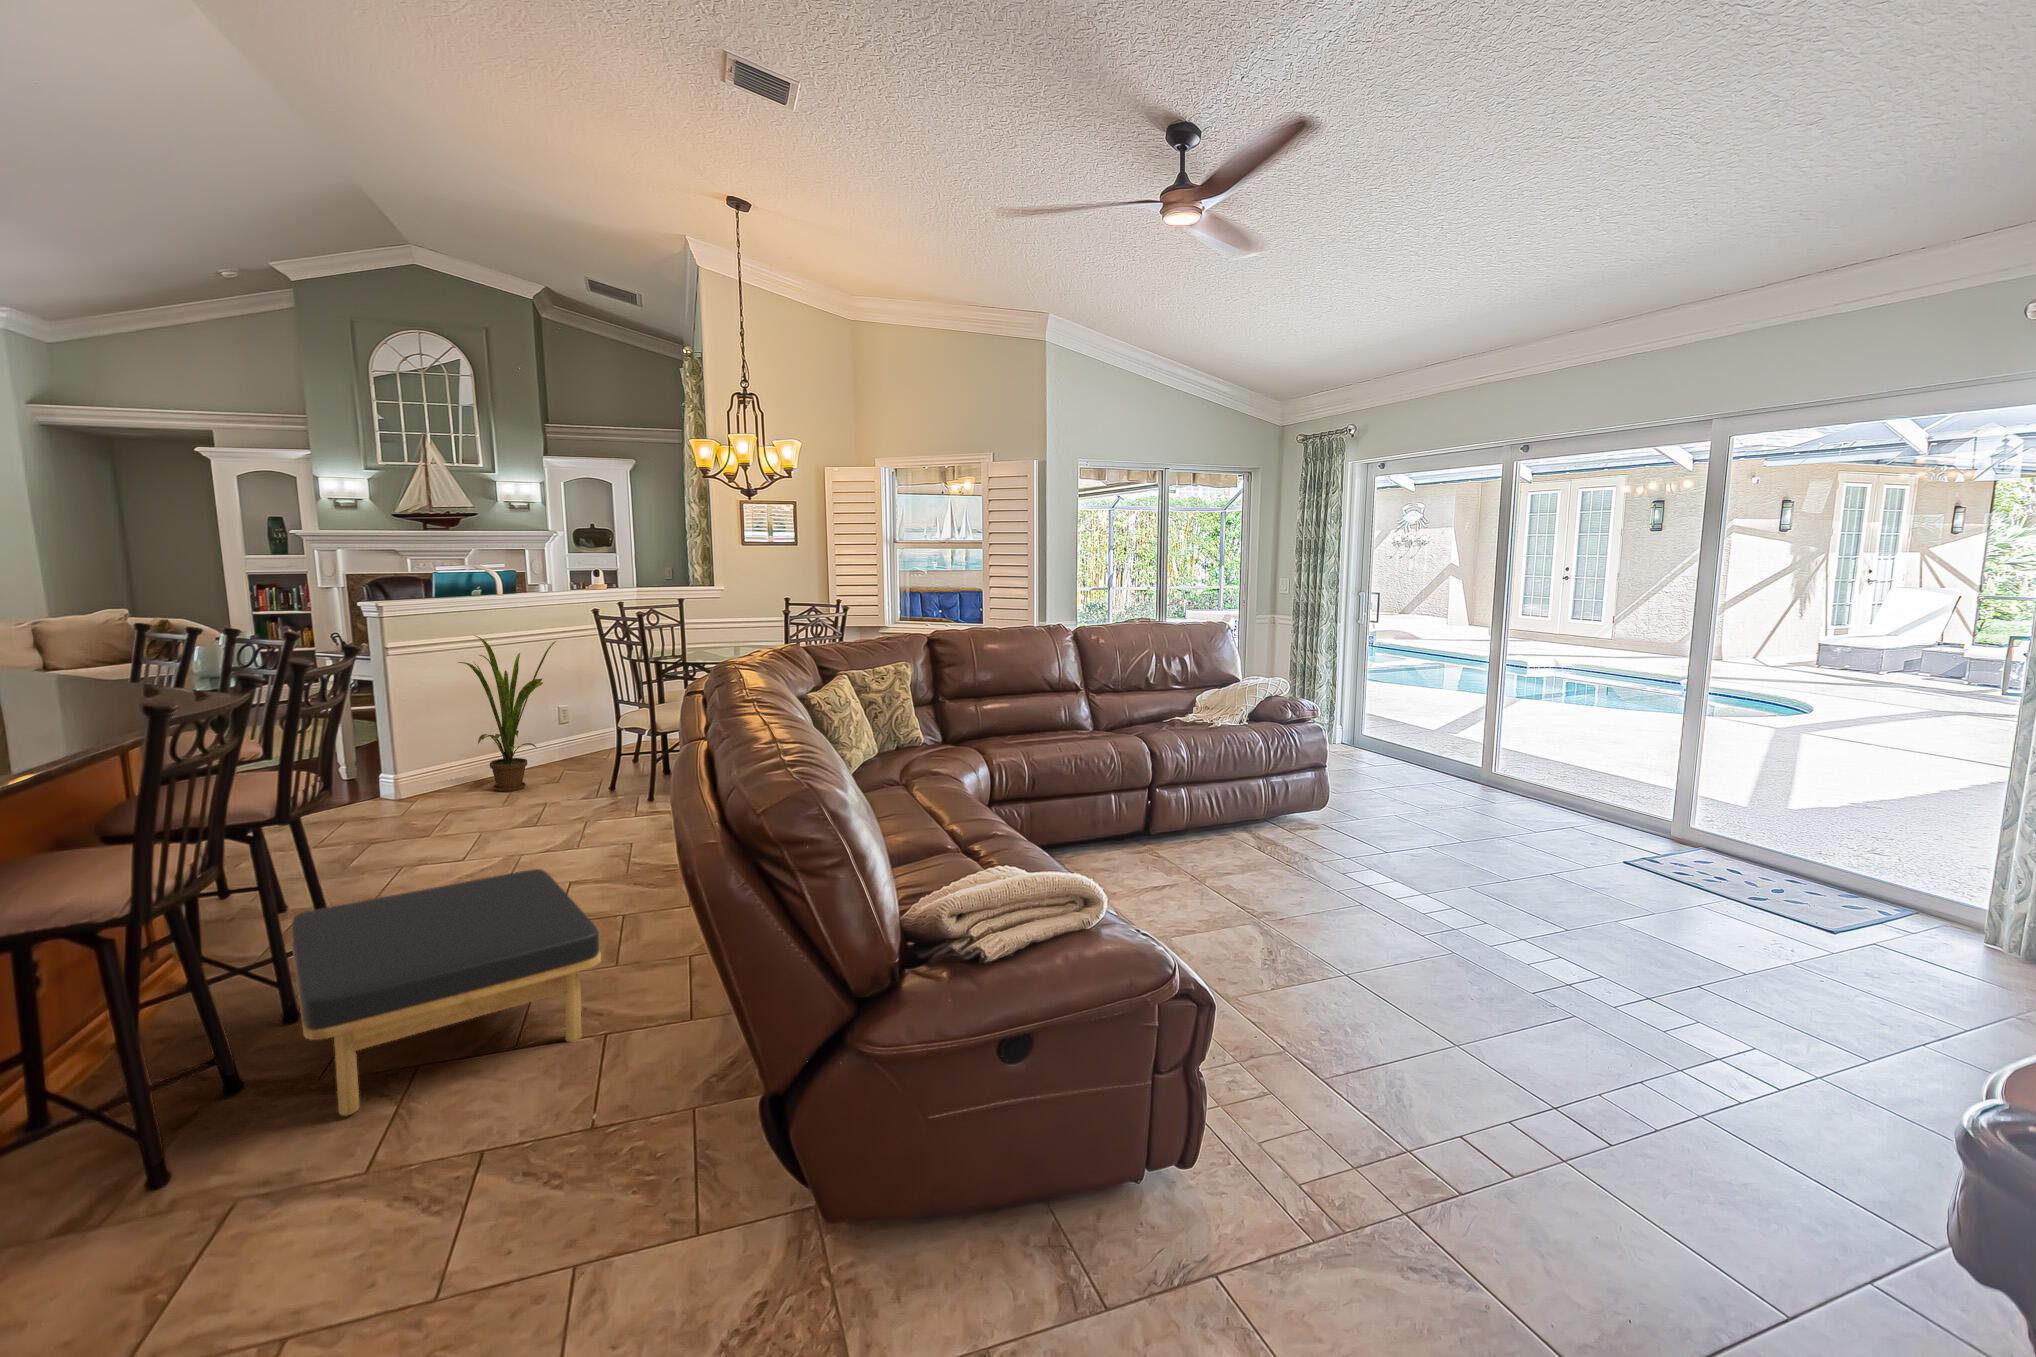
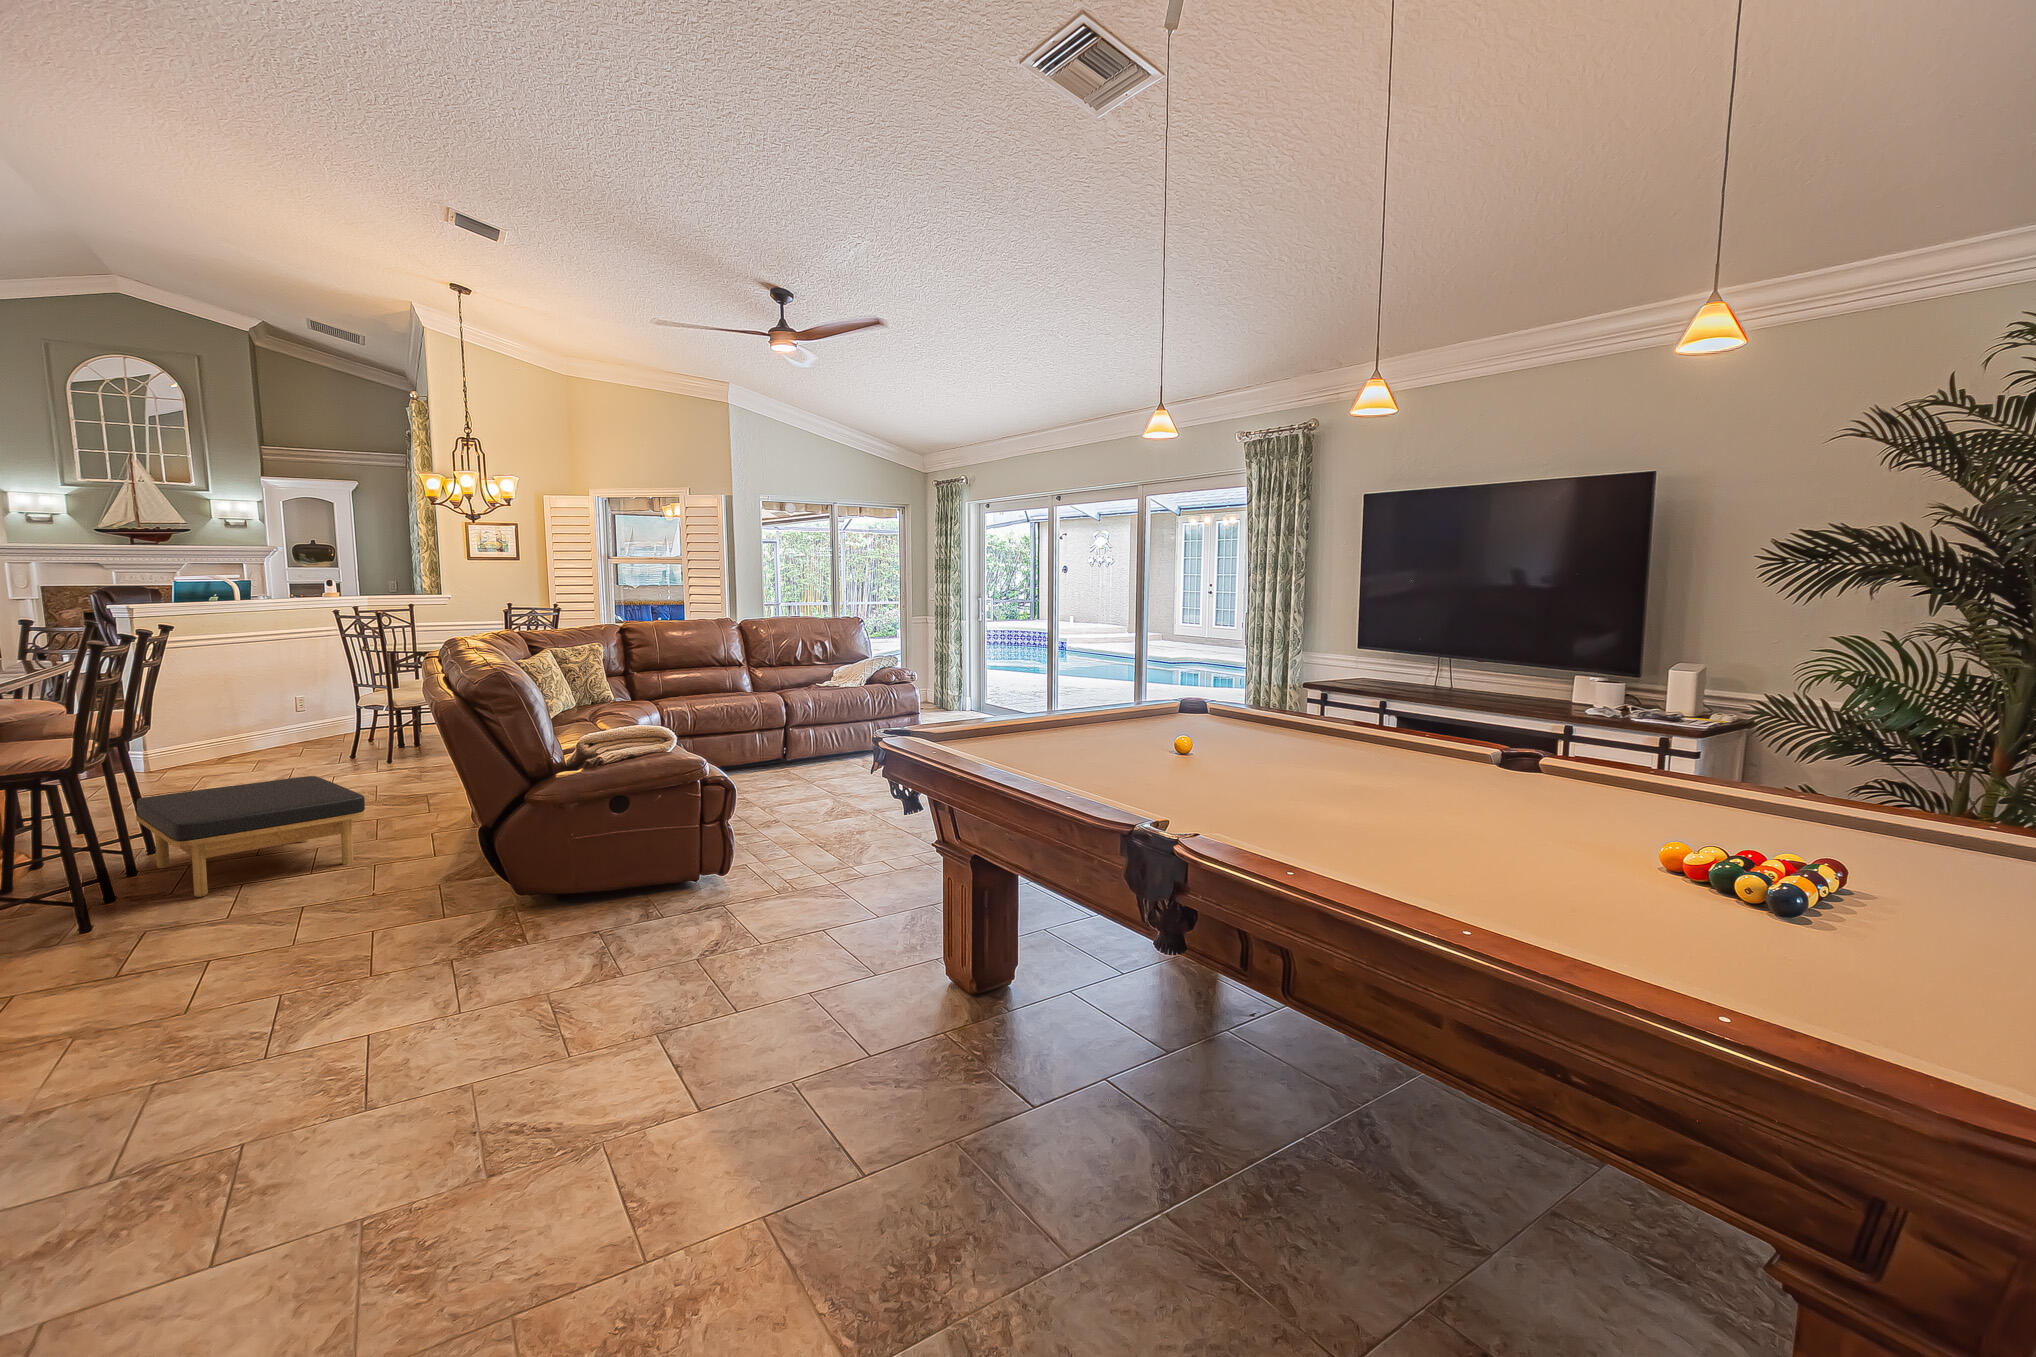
house plant: present [458,636,556,792] -> none [203,634,300,763]

